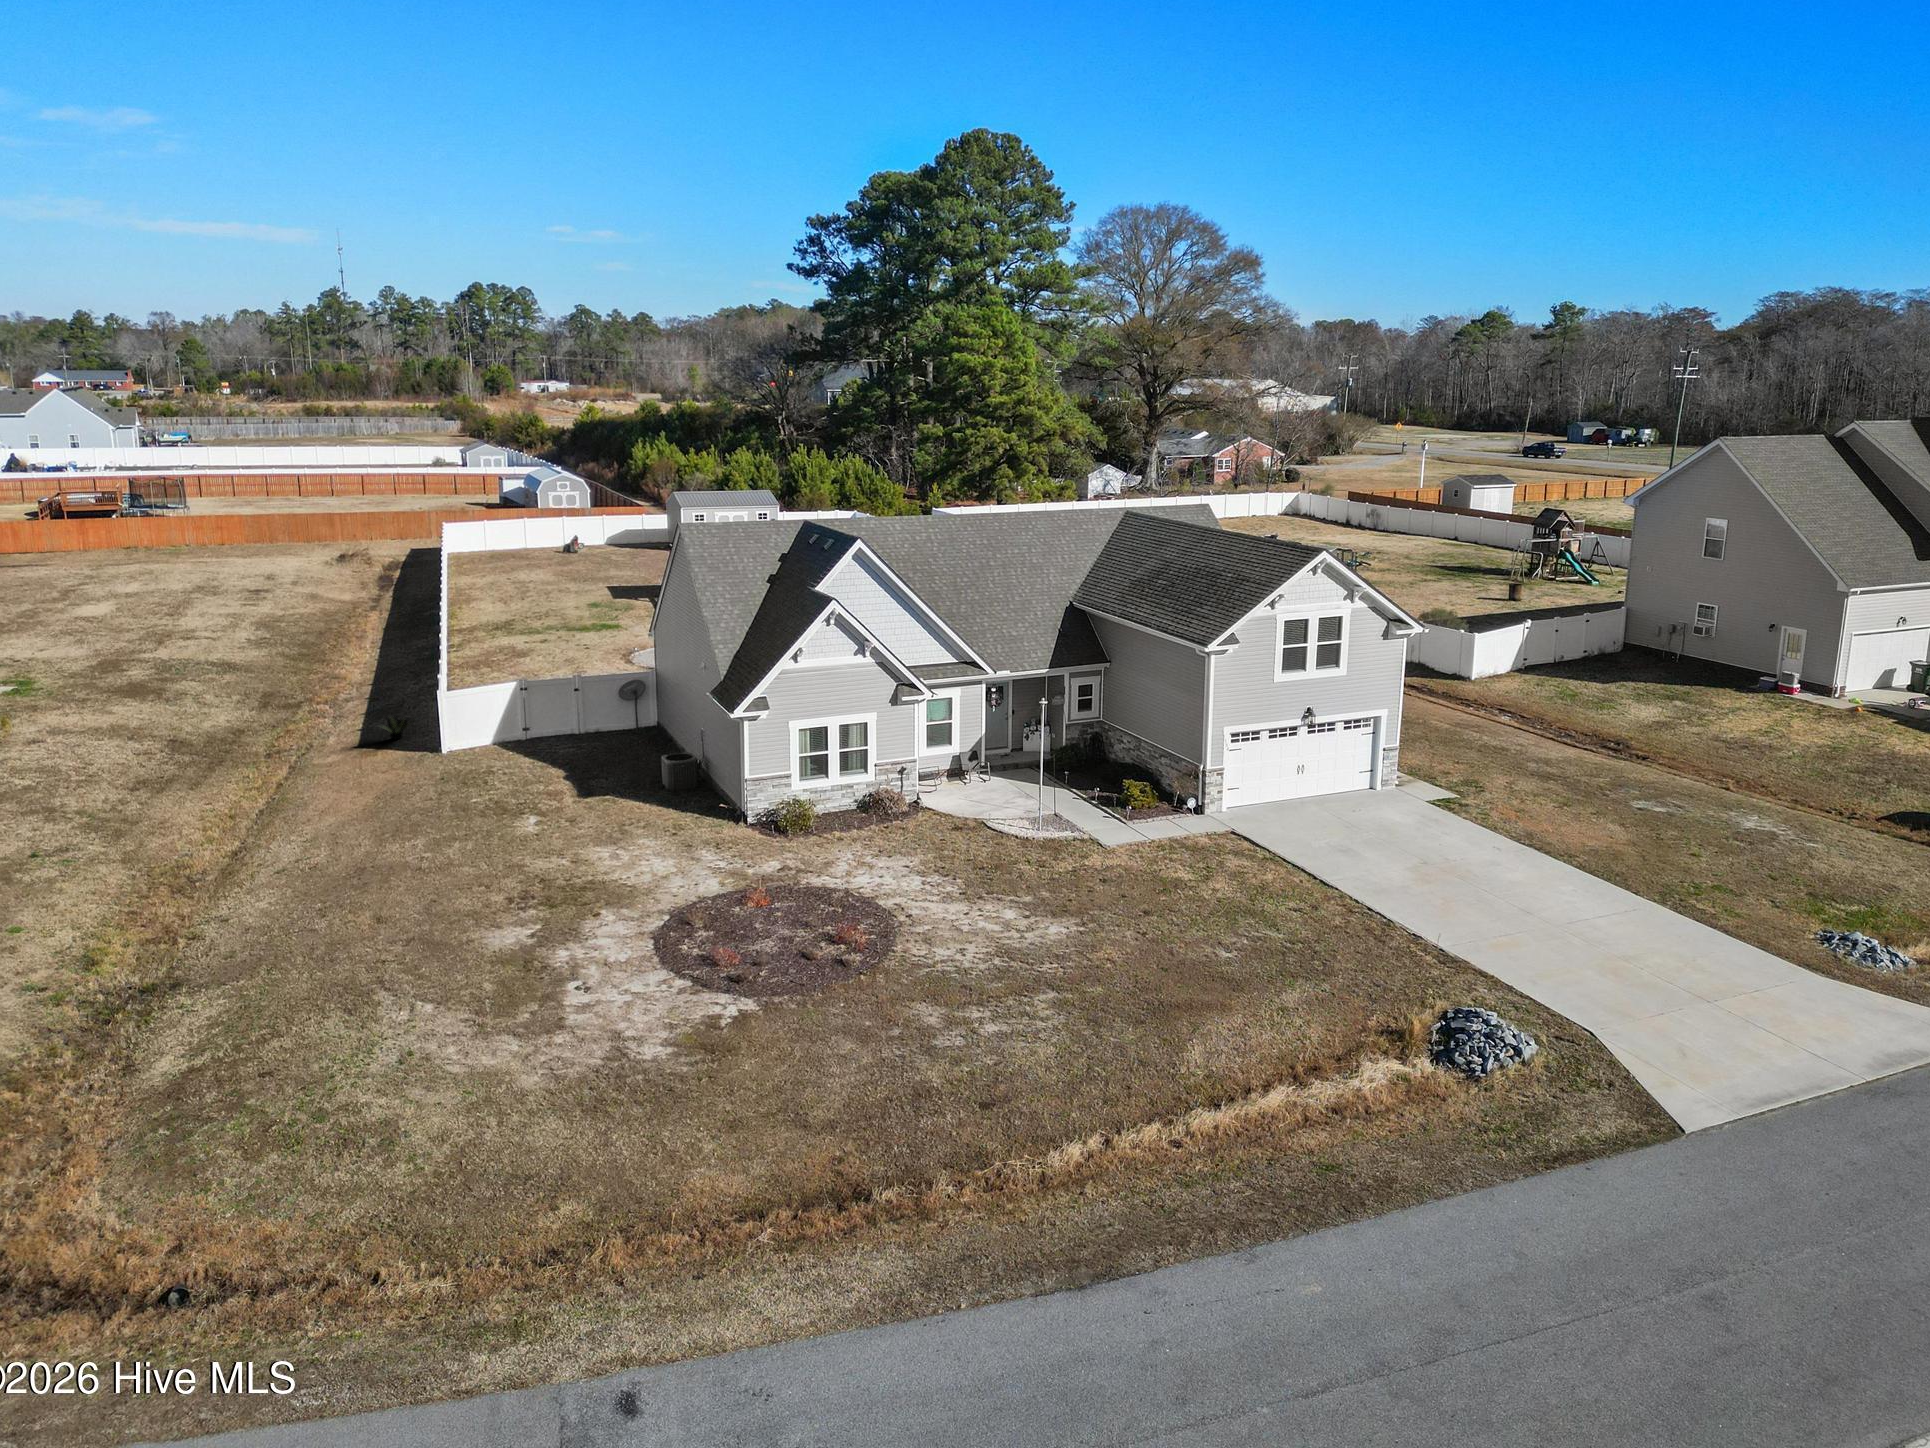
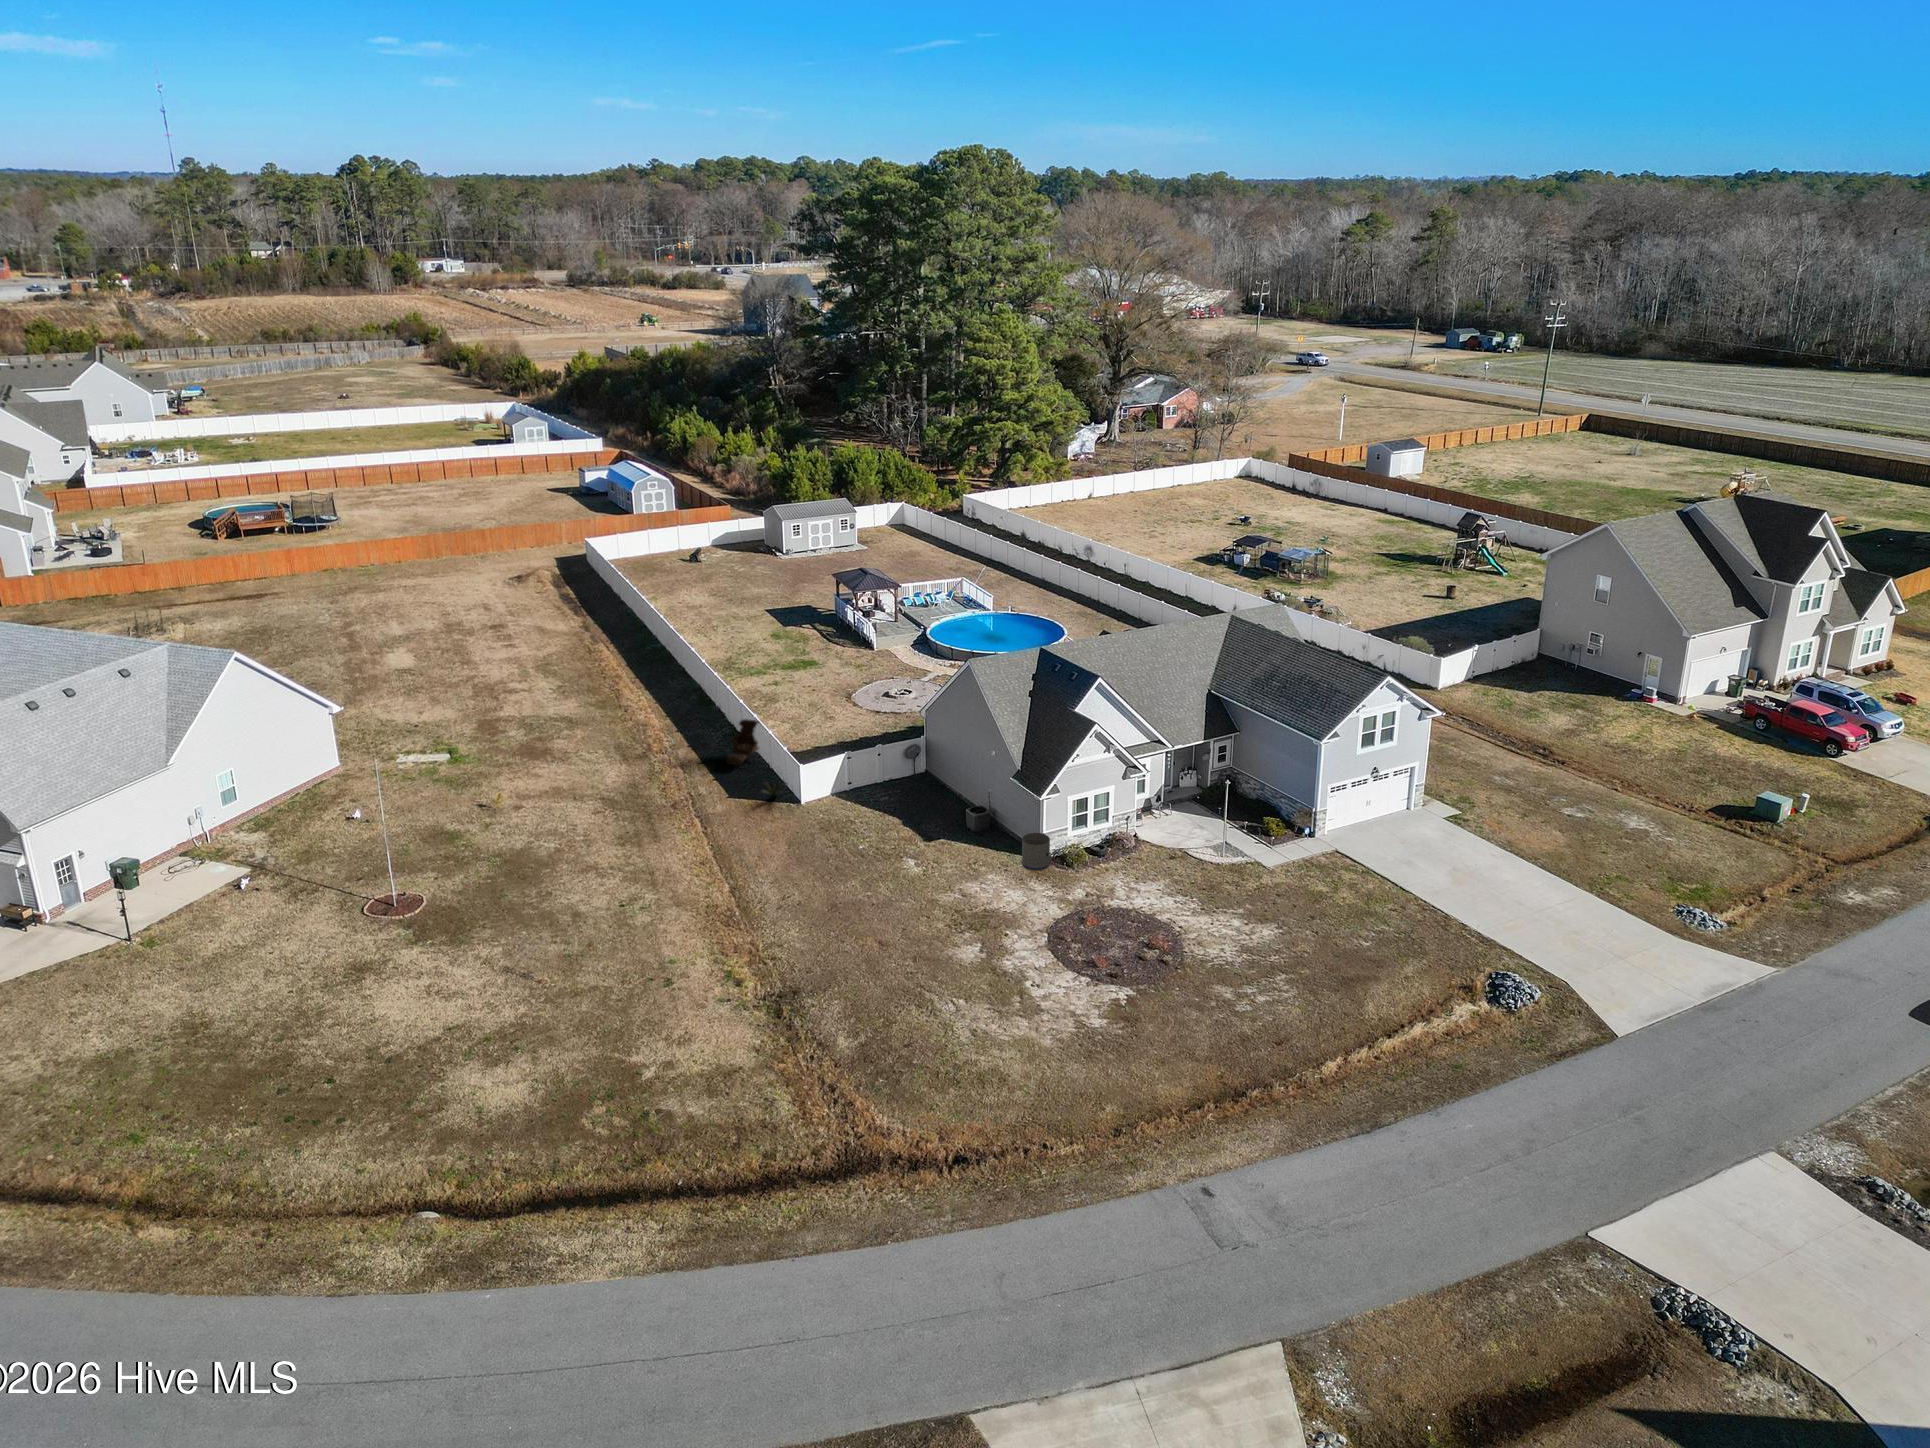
lounge chair: none [365,642,429,709] -> present [726,719,759,765]
trash can: none [702,776,750,834] -> present [1021,833,1050,870]

